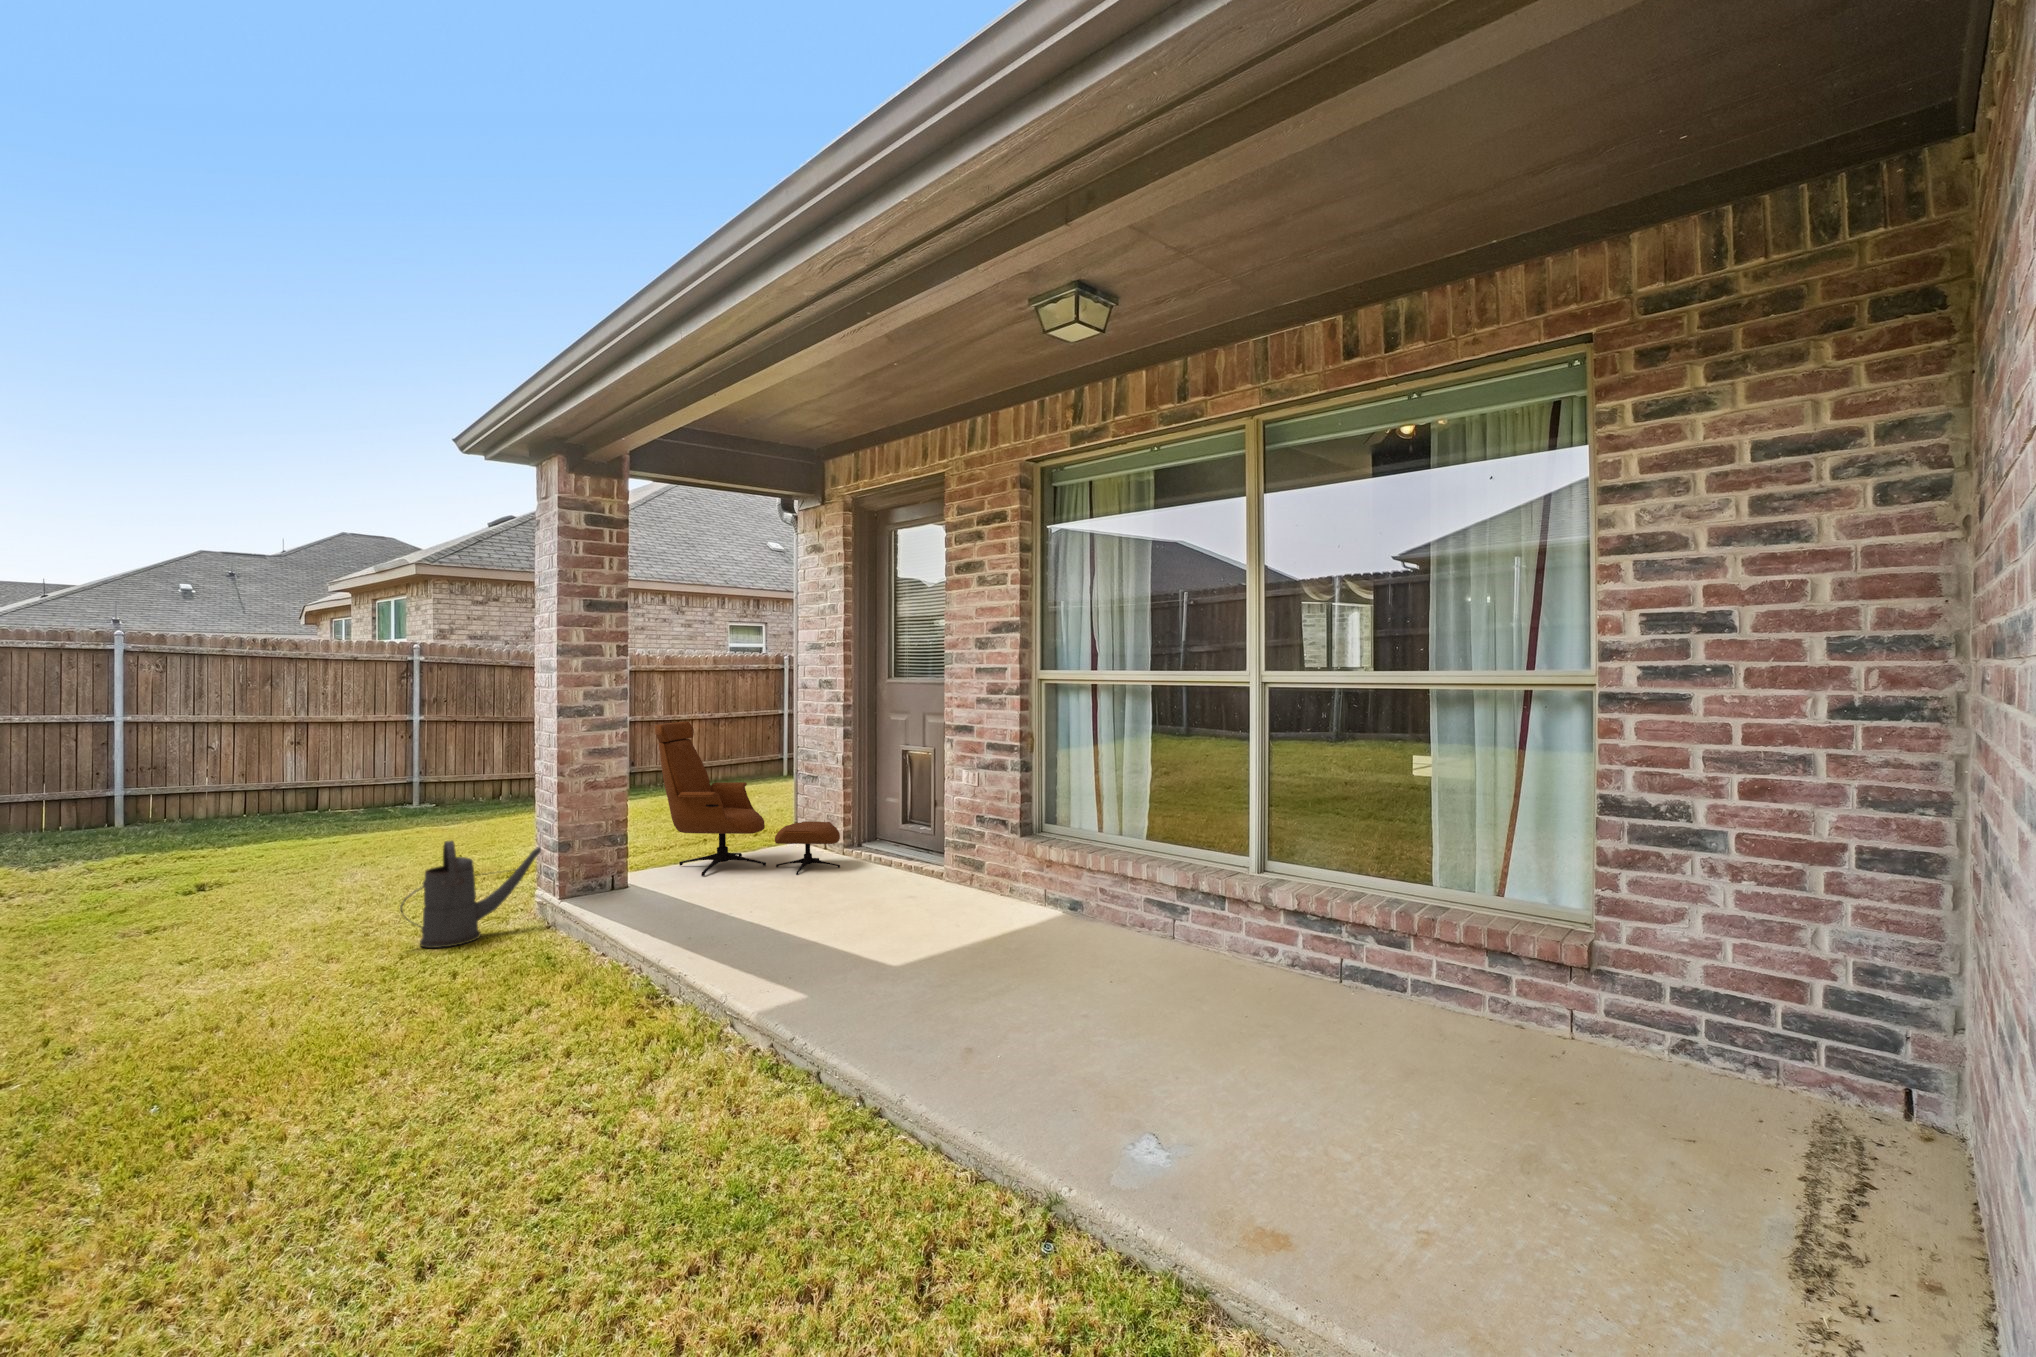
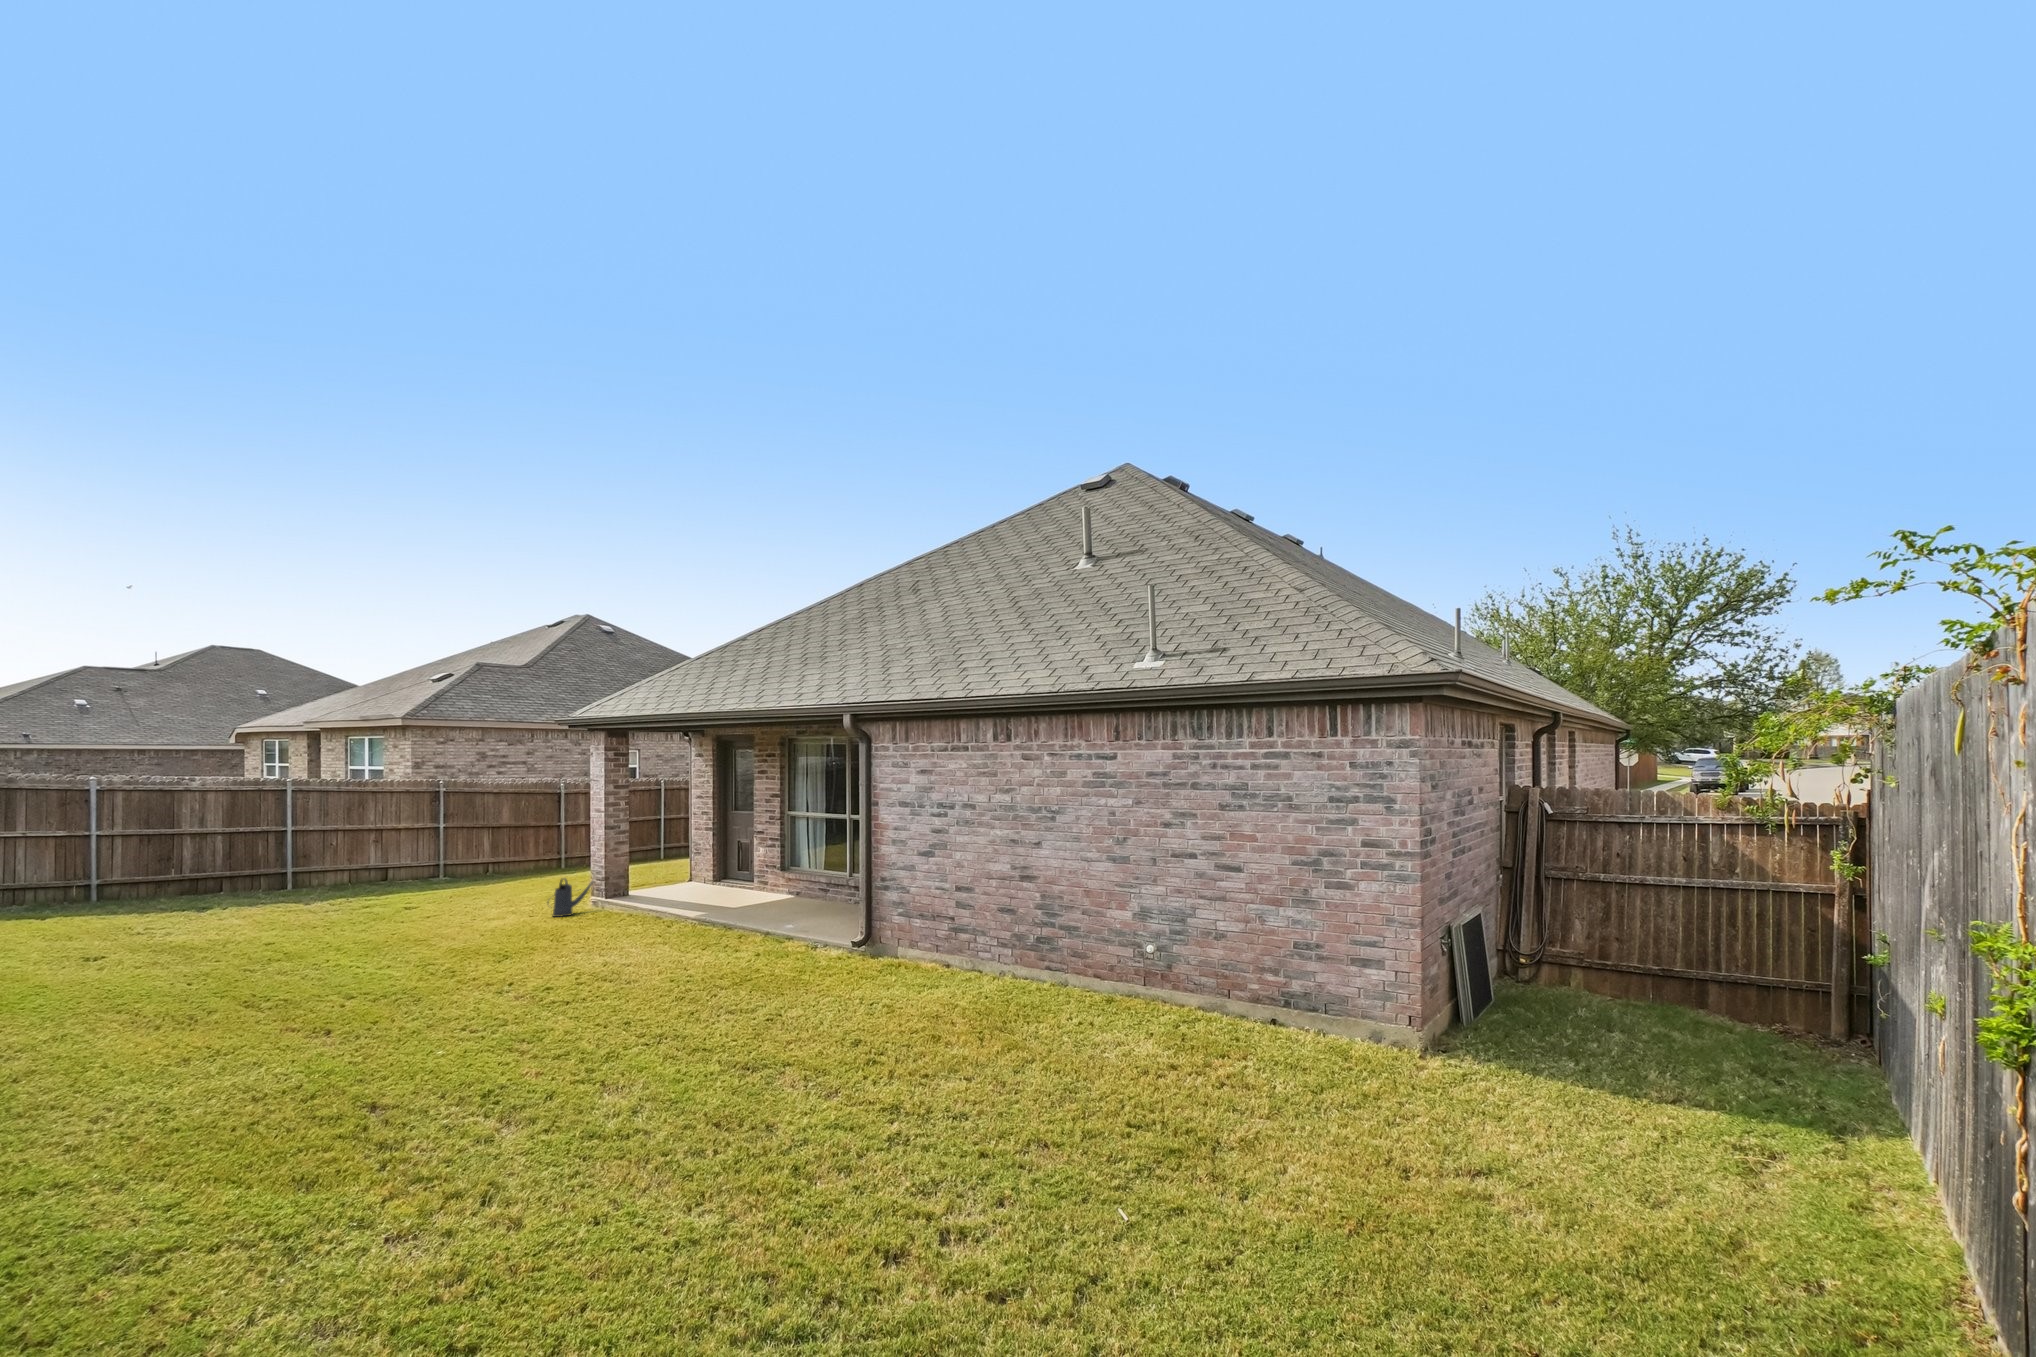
lounge chair: present [655,722,840,876] -> none [629,830,708,894]

